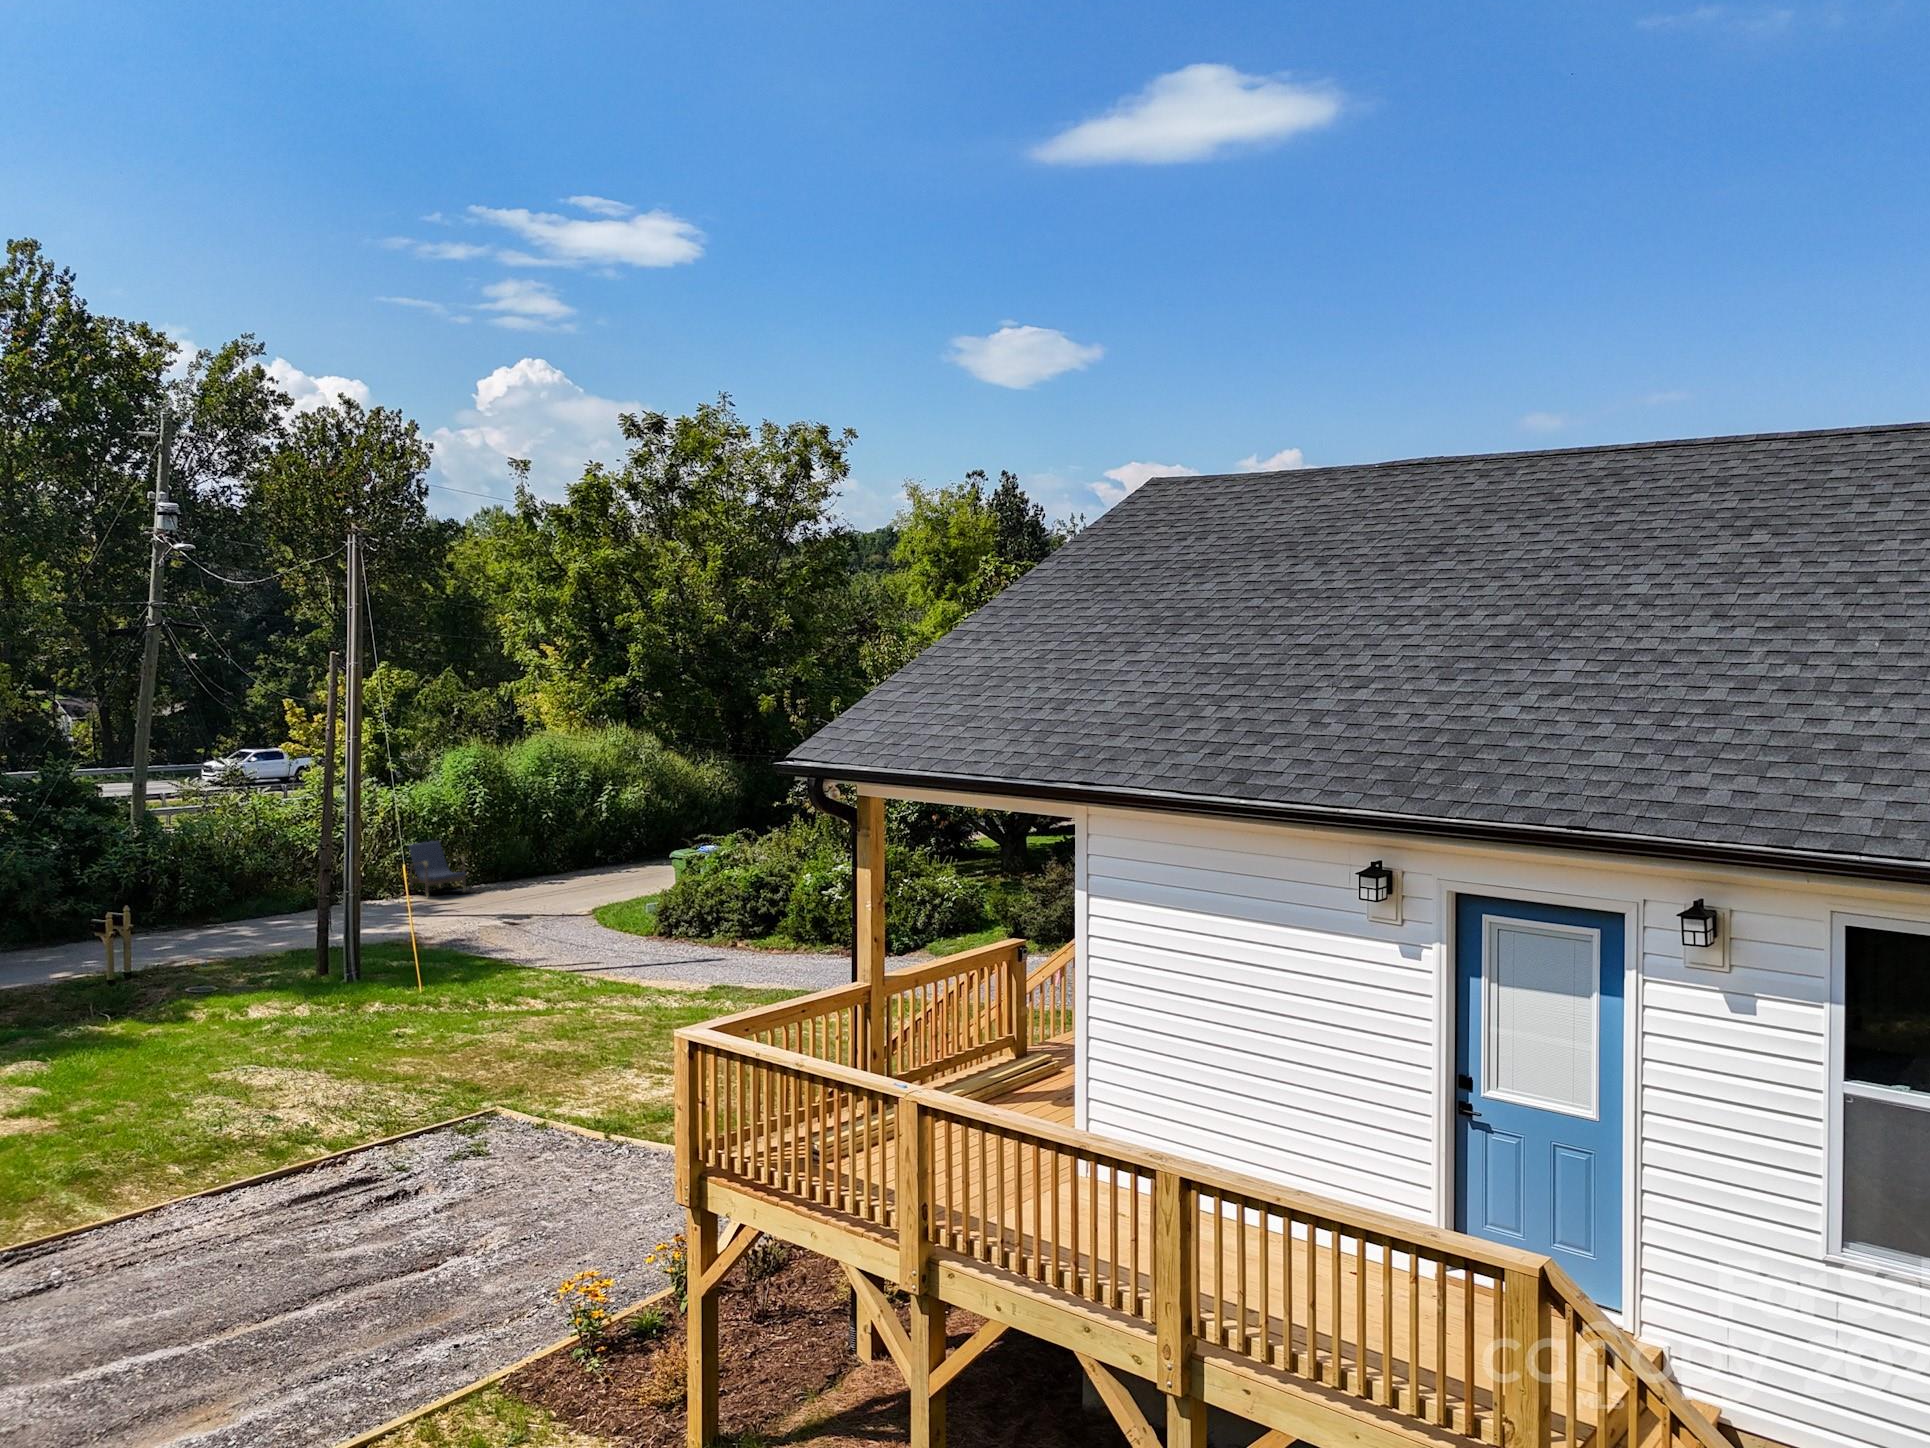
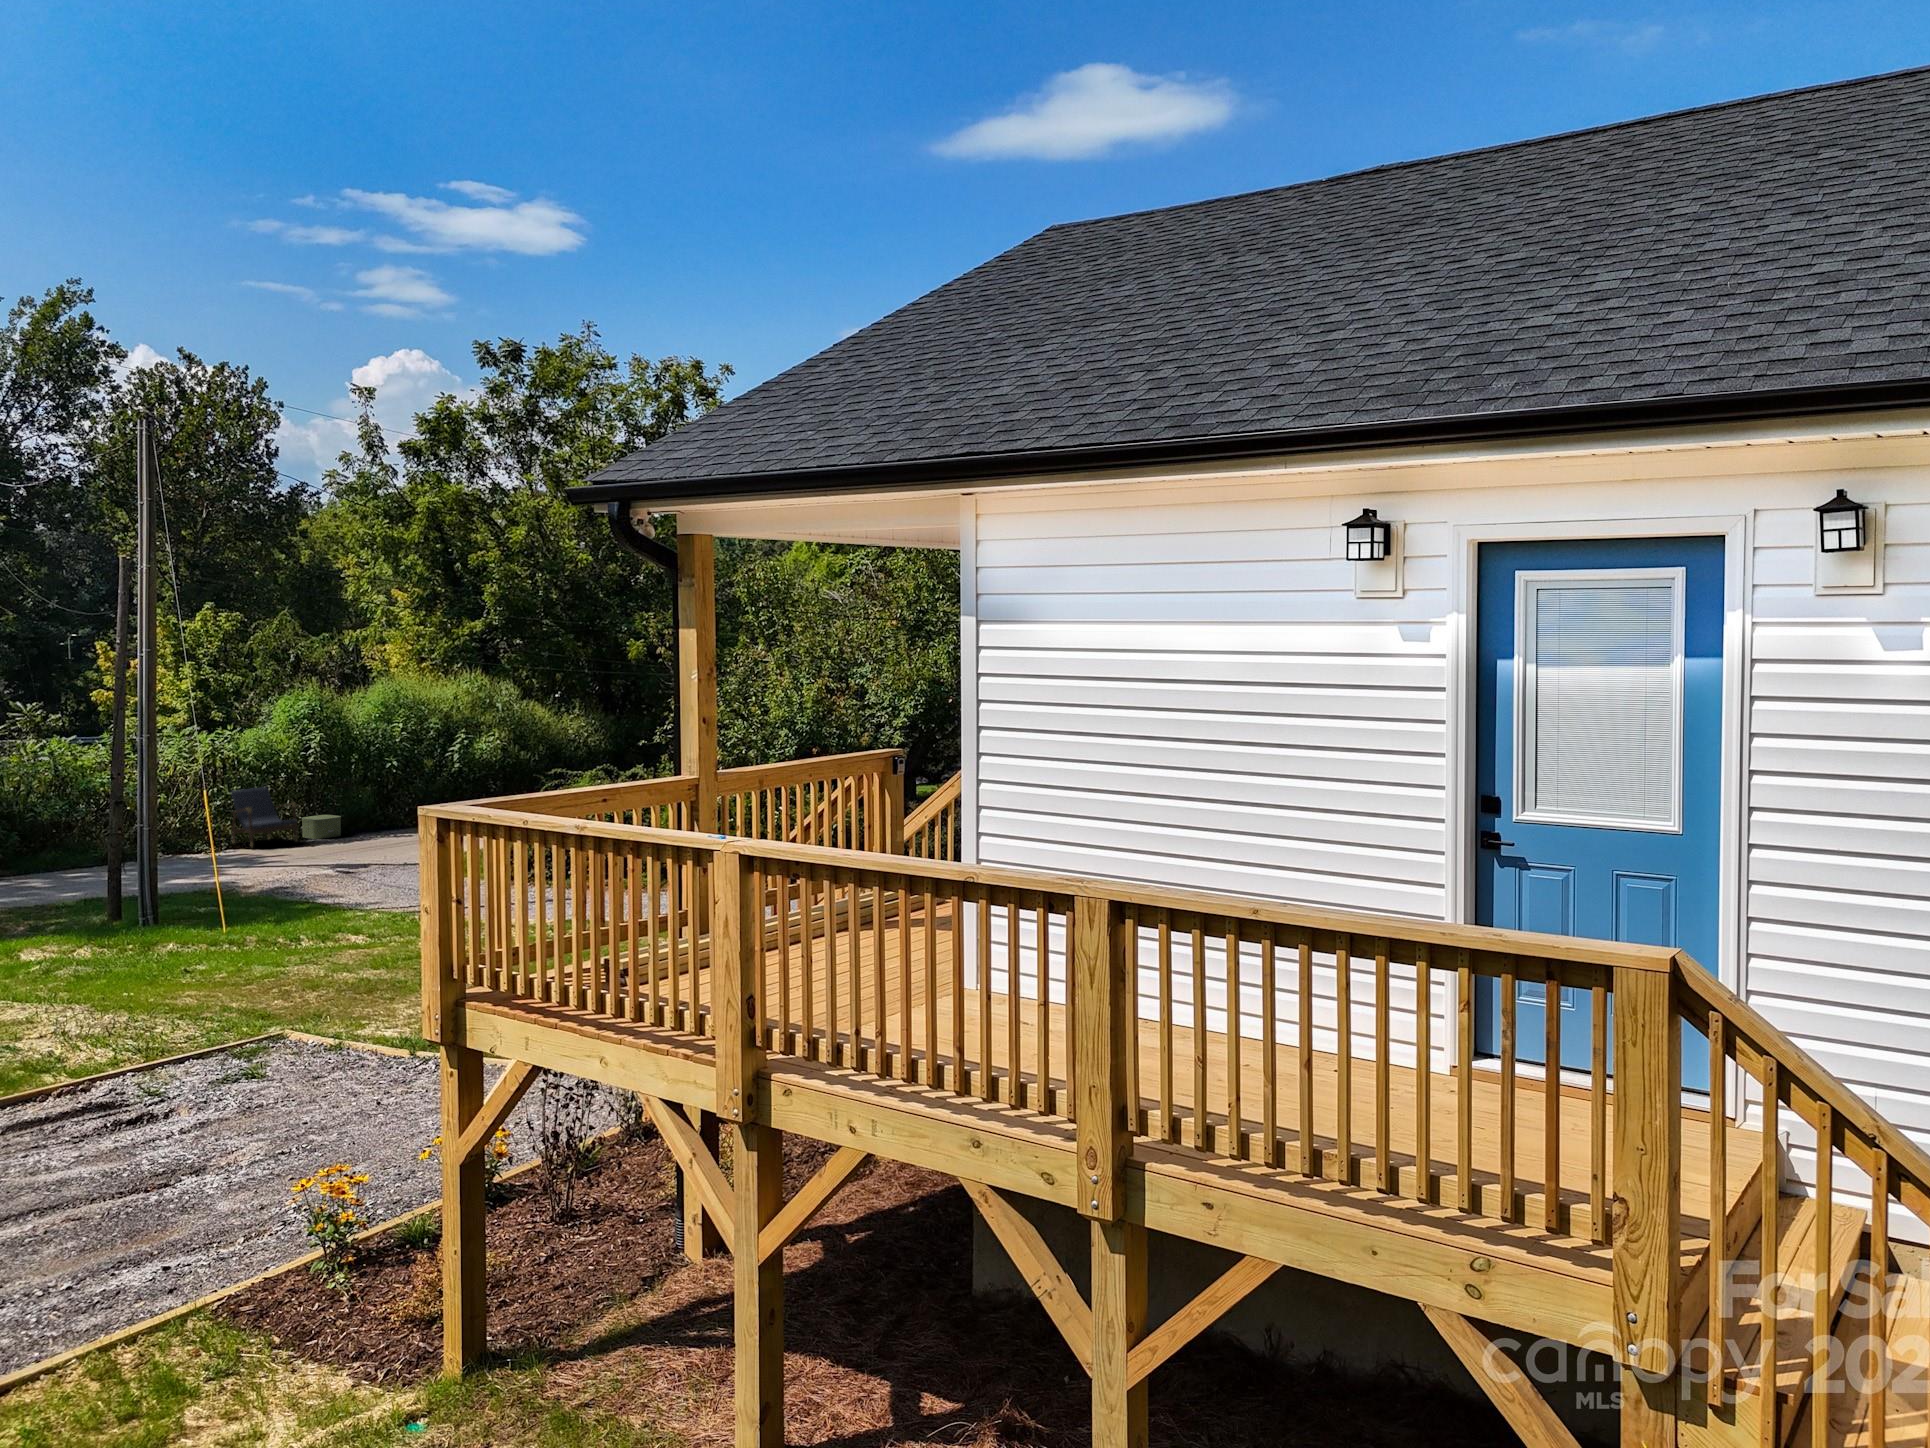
storage box: none [468,865,502,889] -> present [302,815,341,839]

